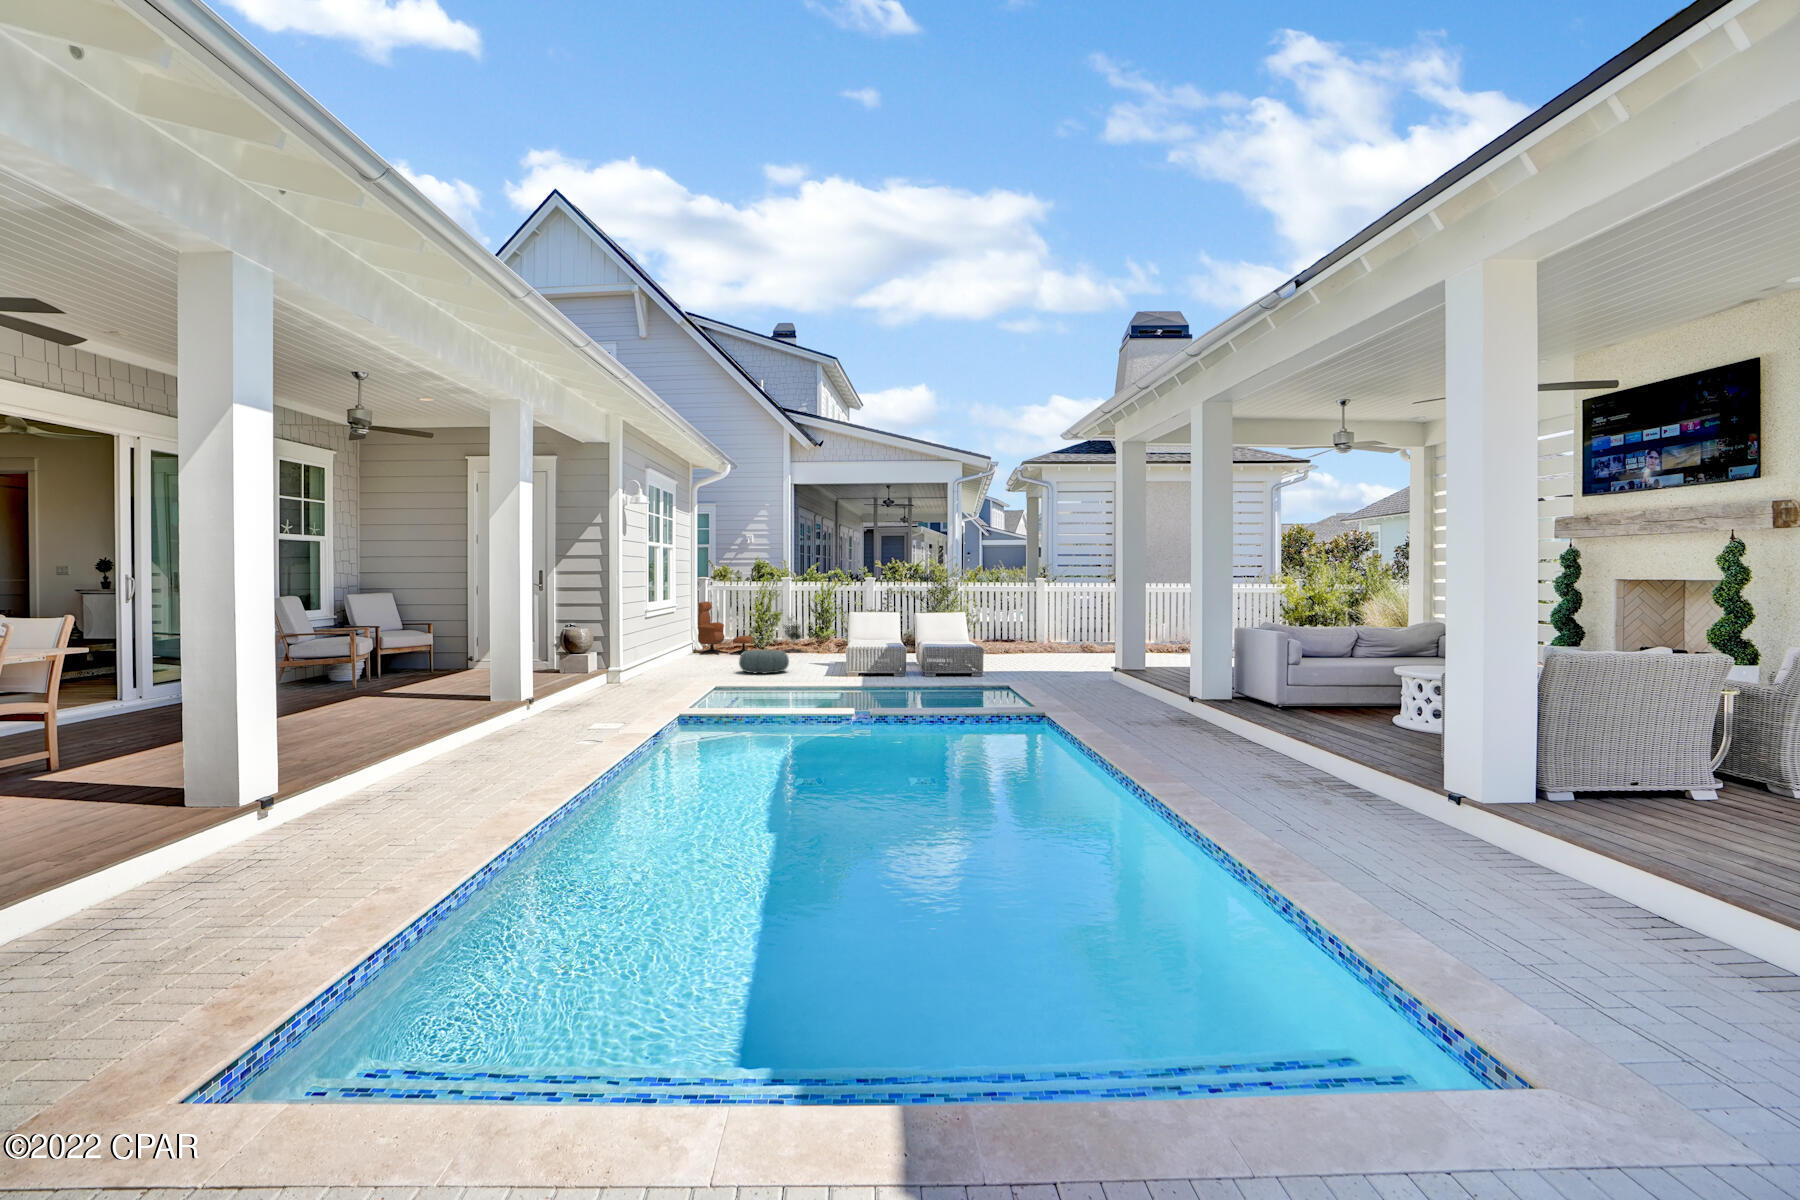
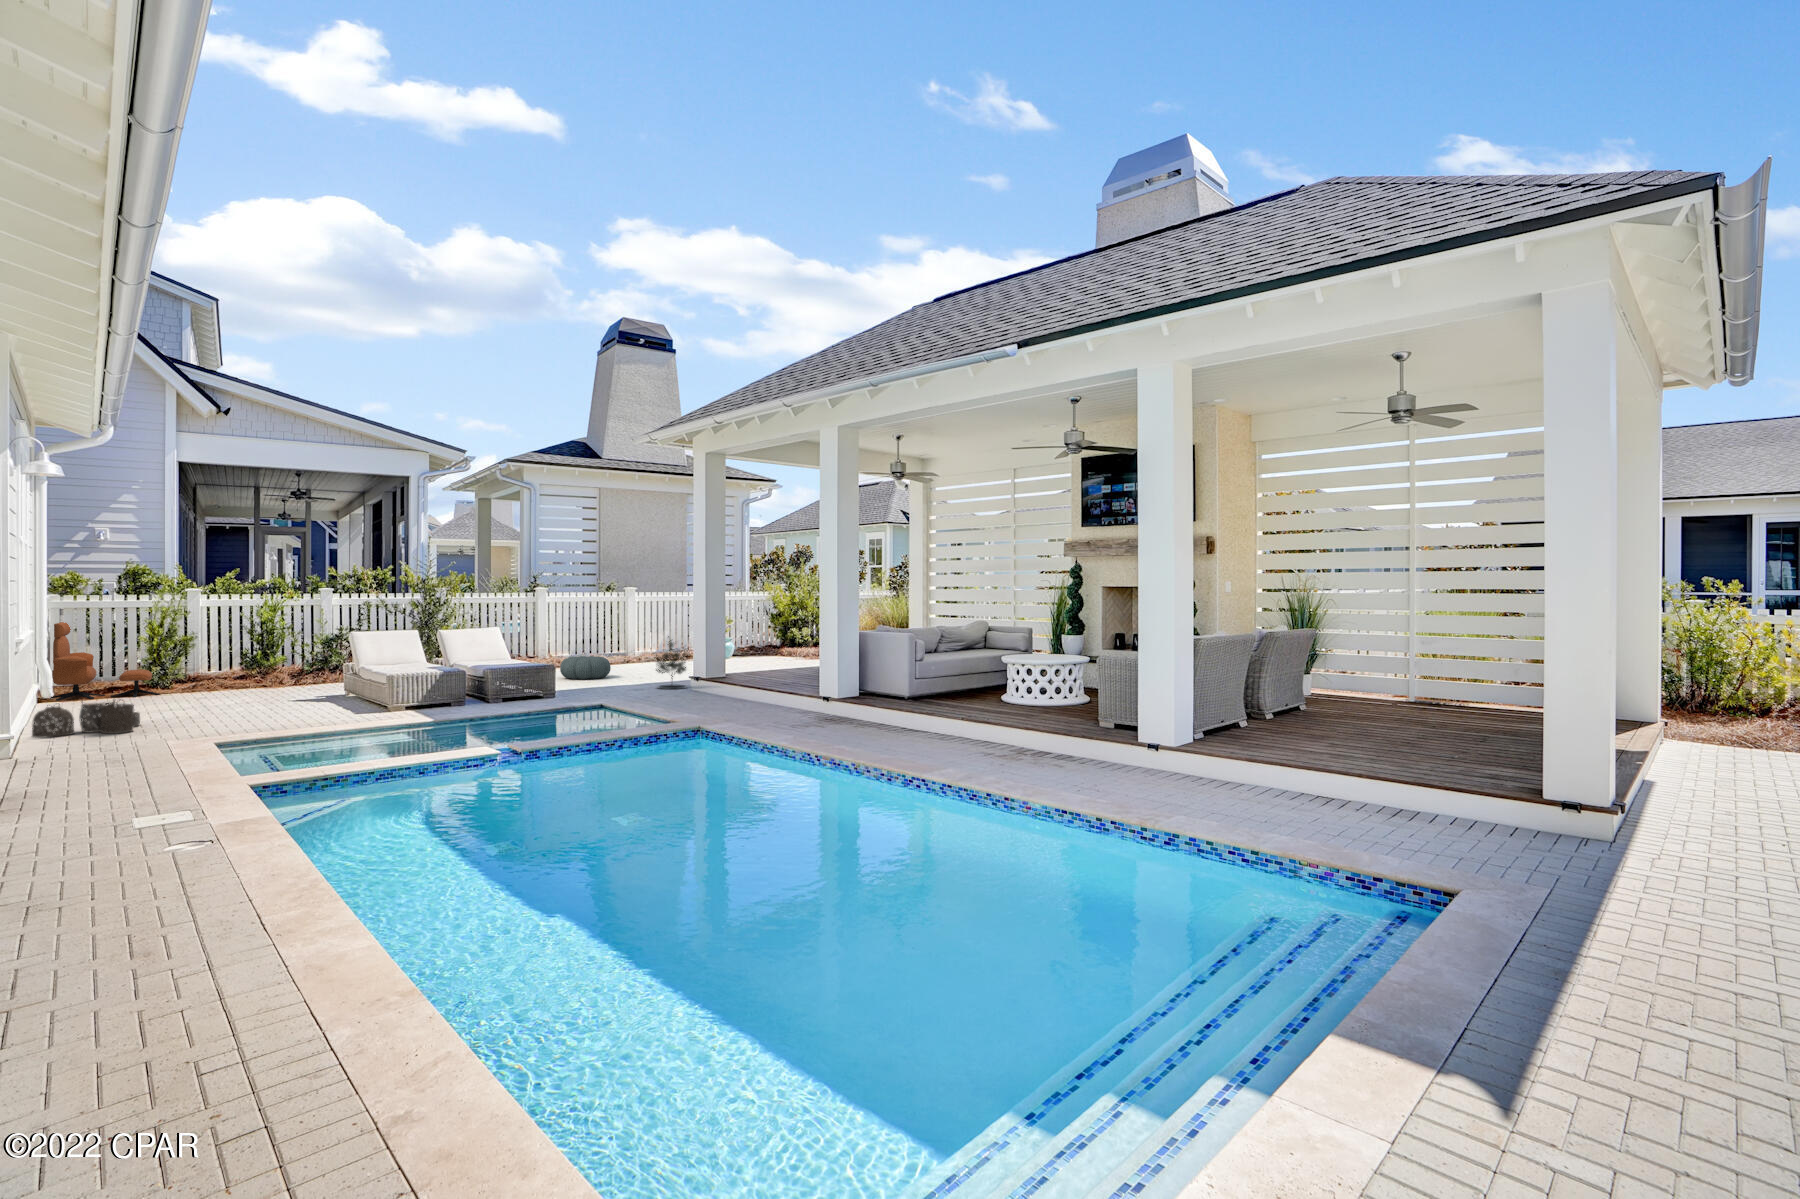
potted tree: present [783,618,803,653] -> present [653,636,686,689]
pouf: present [739,649,789,674] -> present [560,656,611,679]
woven basket: none [645,654,705,678] -> present [32,699,140,738]

